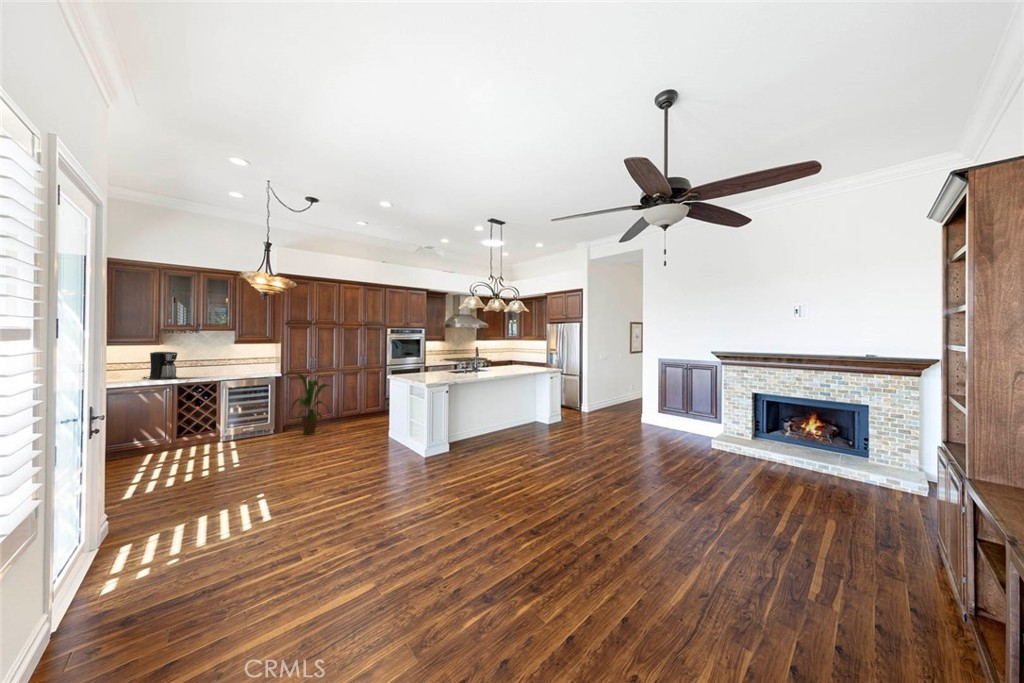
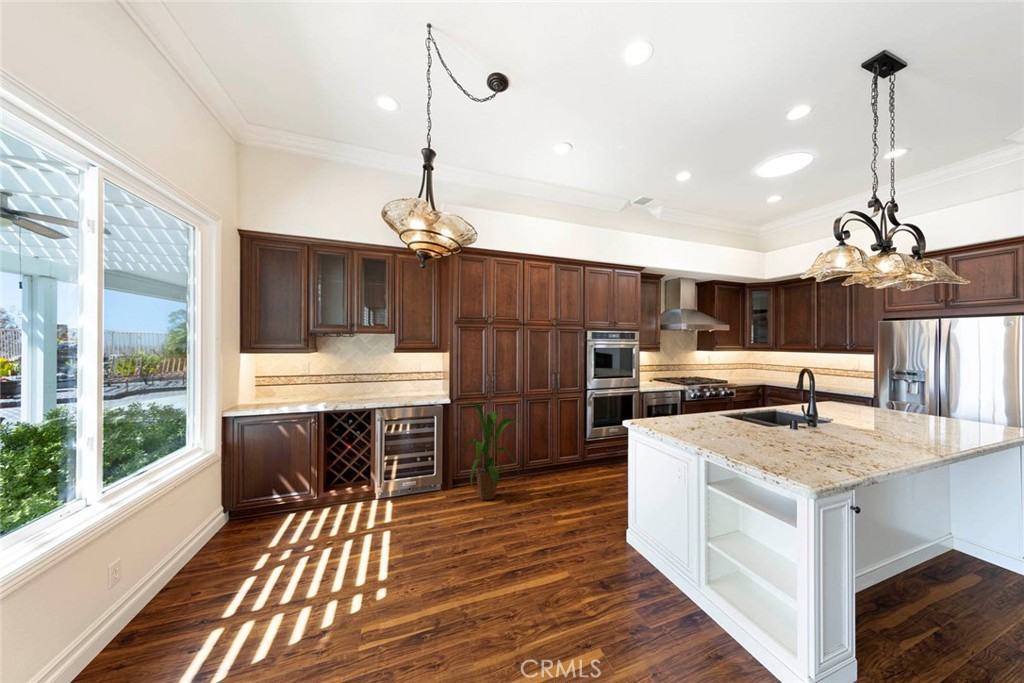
coffee maker: present [142,352,177,379] -> none [287,365,327,405]

